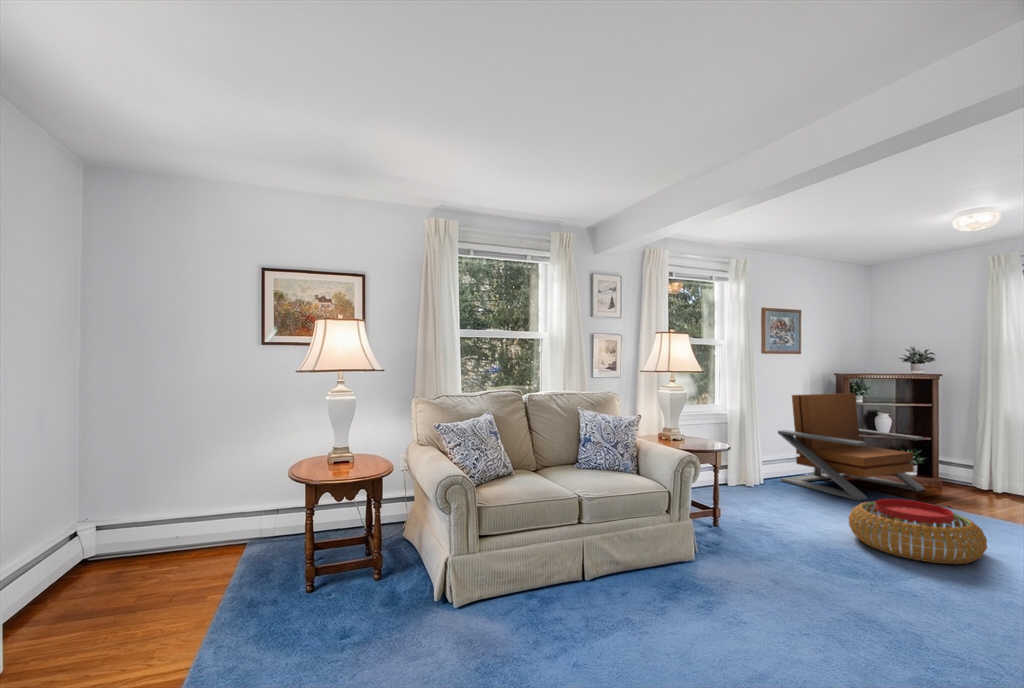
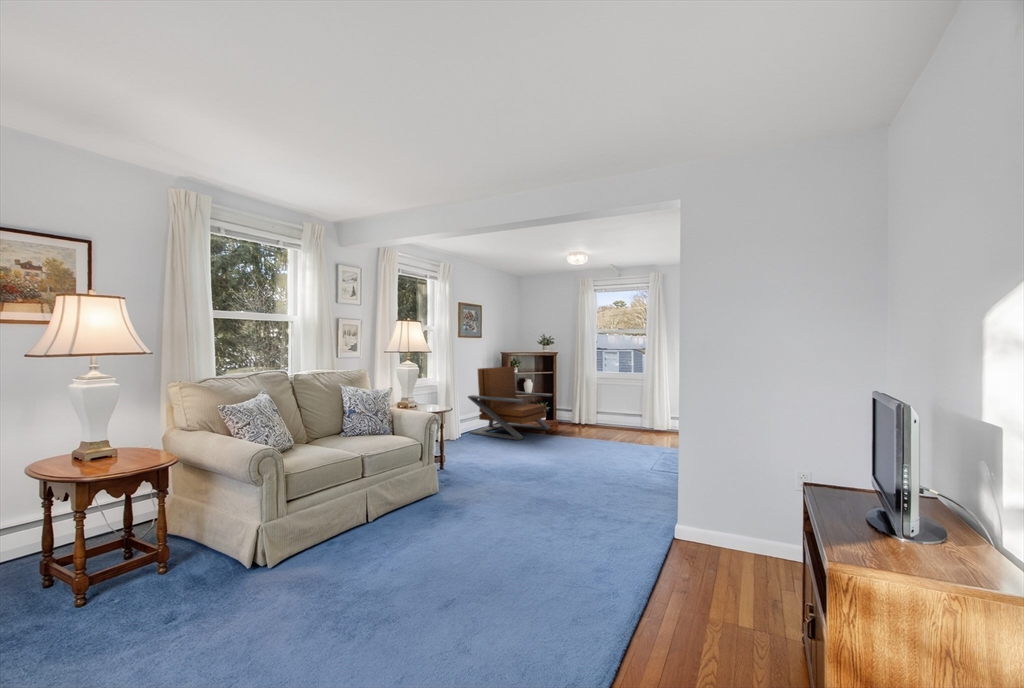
pouf: present [849,499,987,564] -> none [521,434,589,469]

